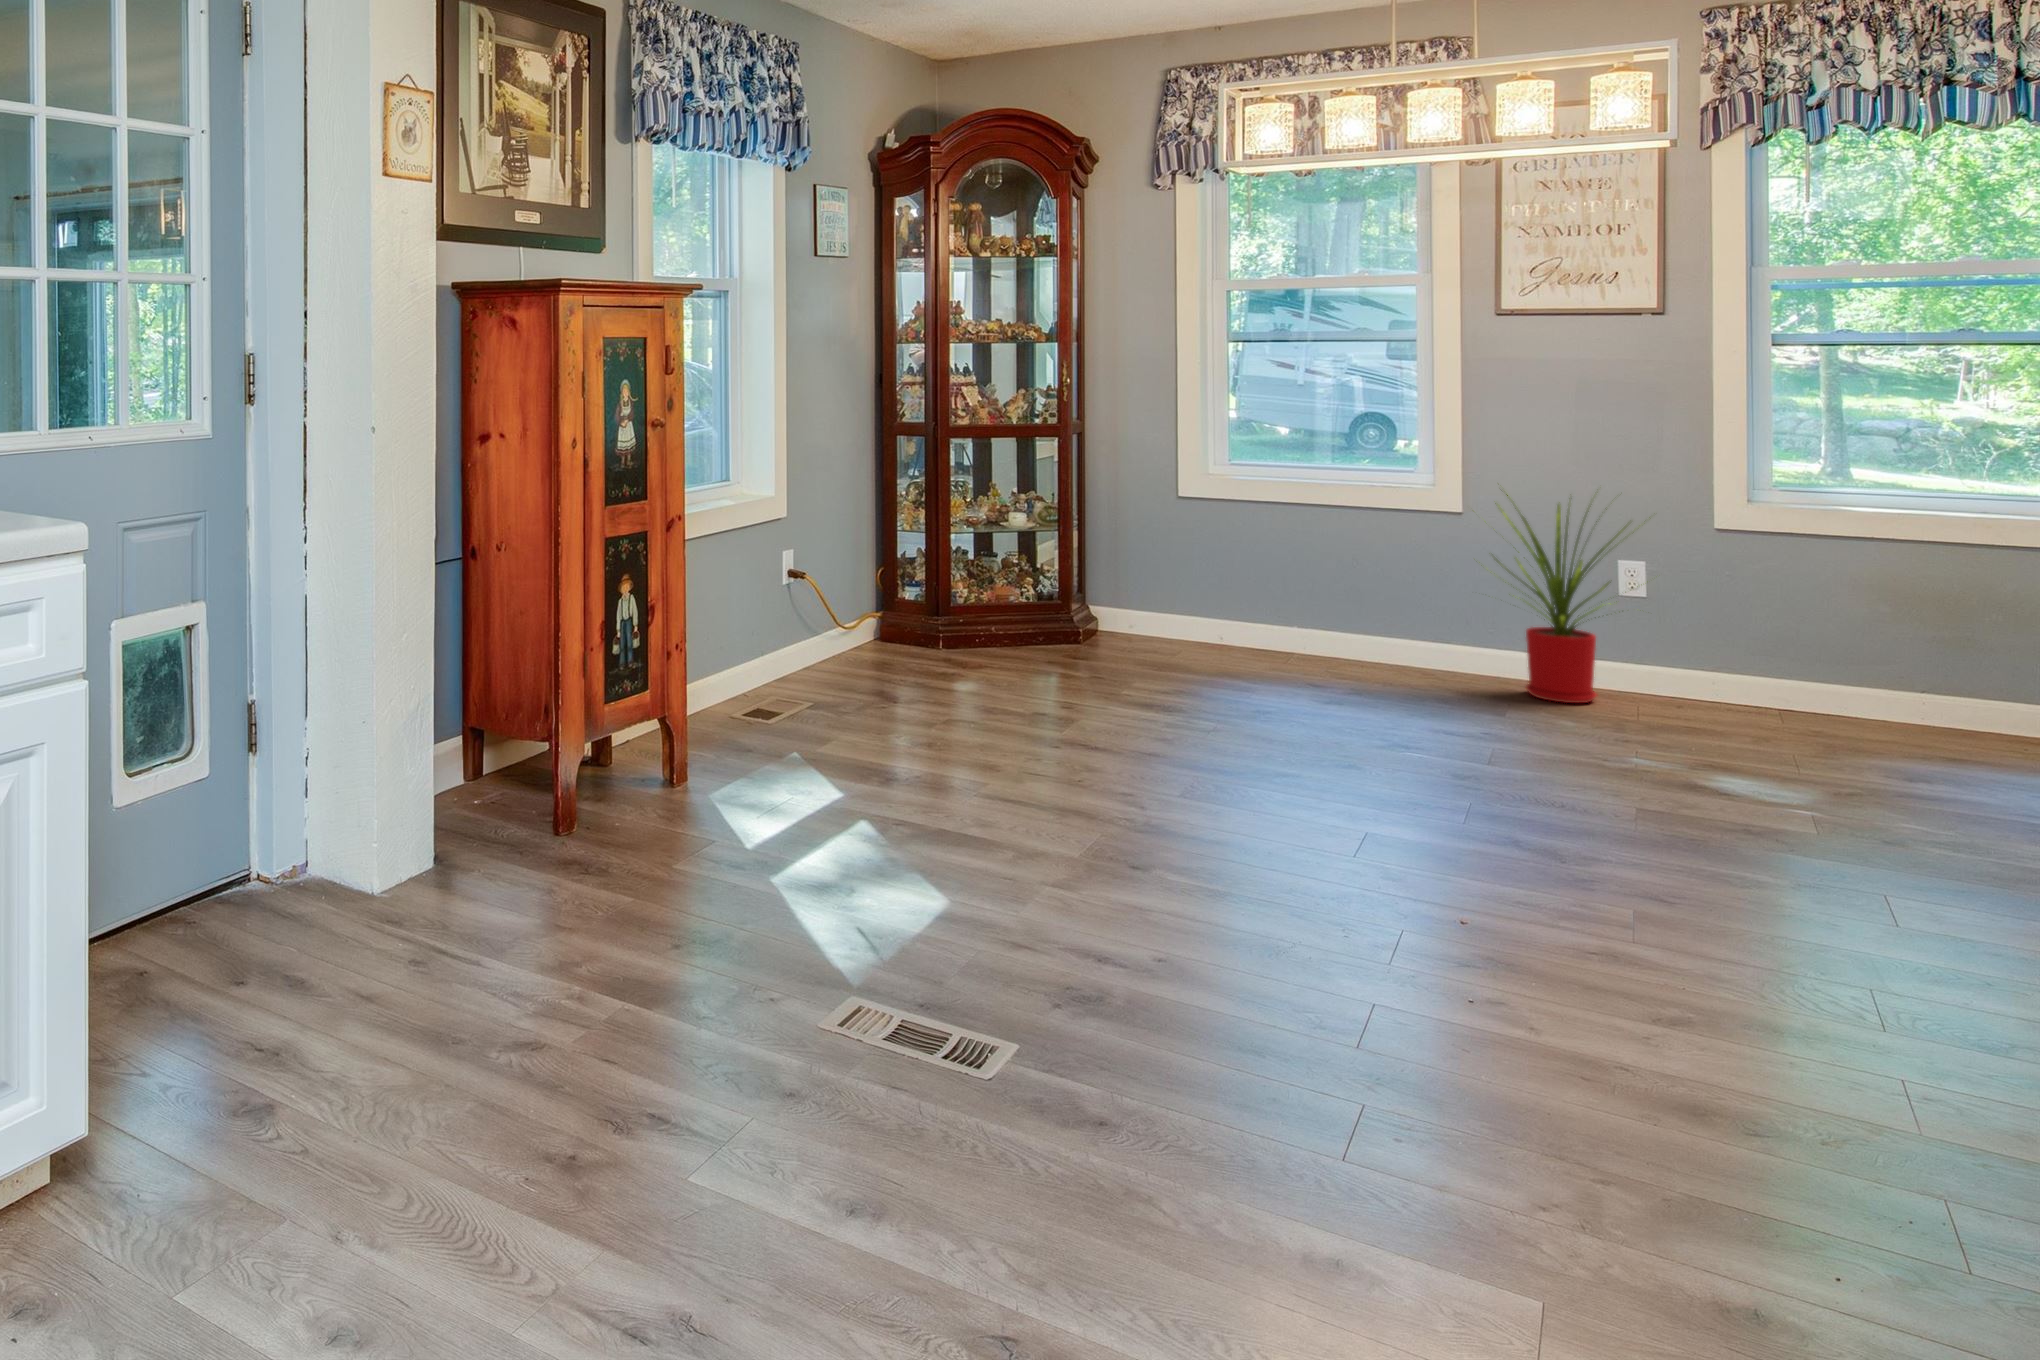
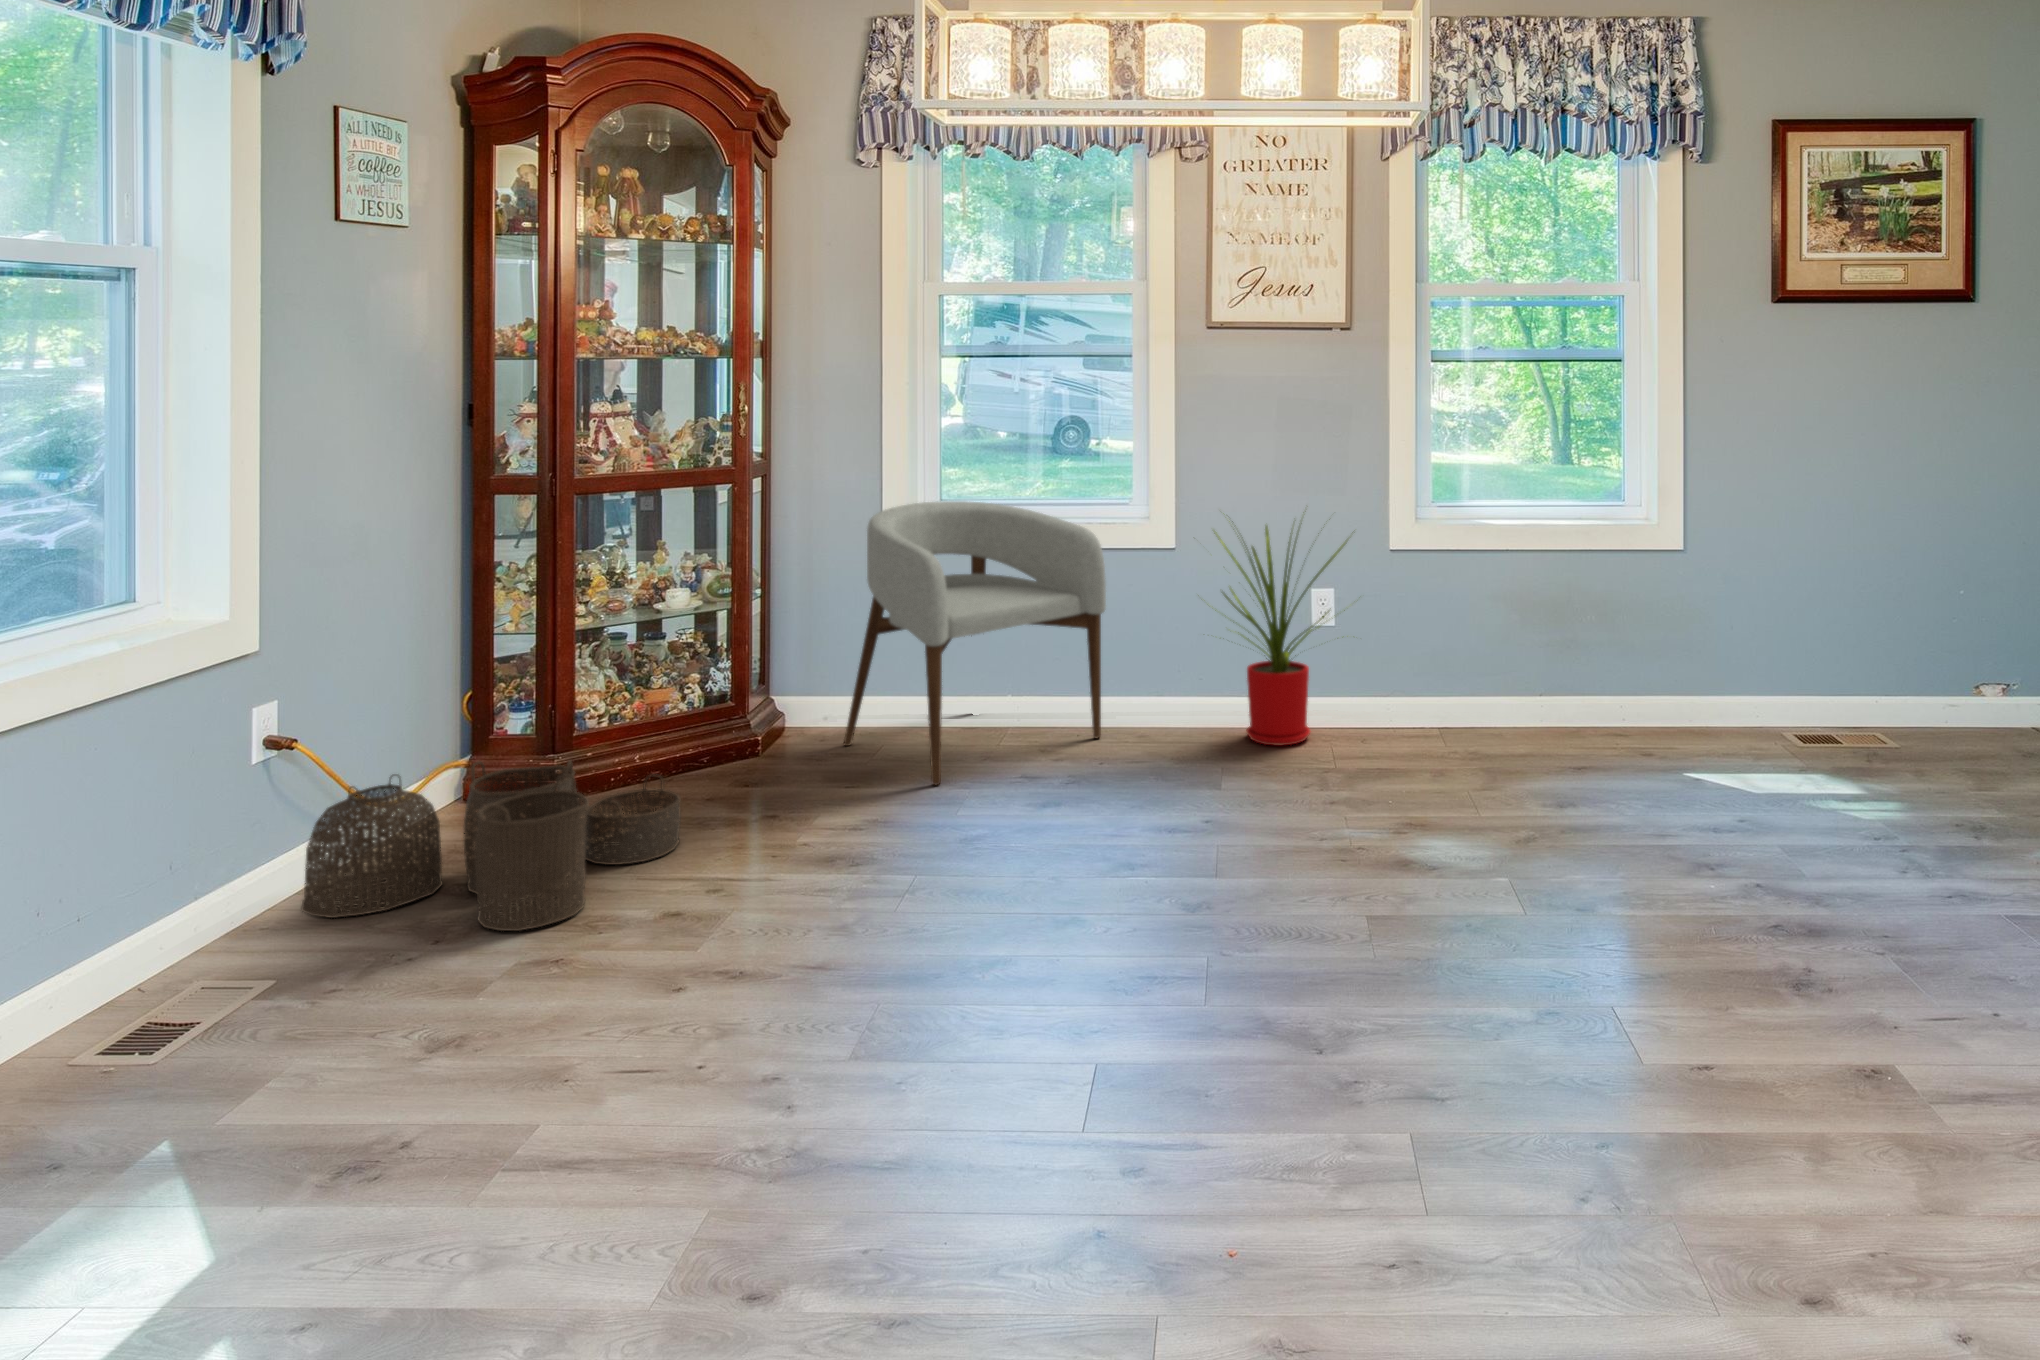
armchair: none [1145,462,1381,680] -> present [844,501,1106,785]
woven basket: none [806,603,1026,703] -> present [301,761,681,931]

